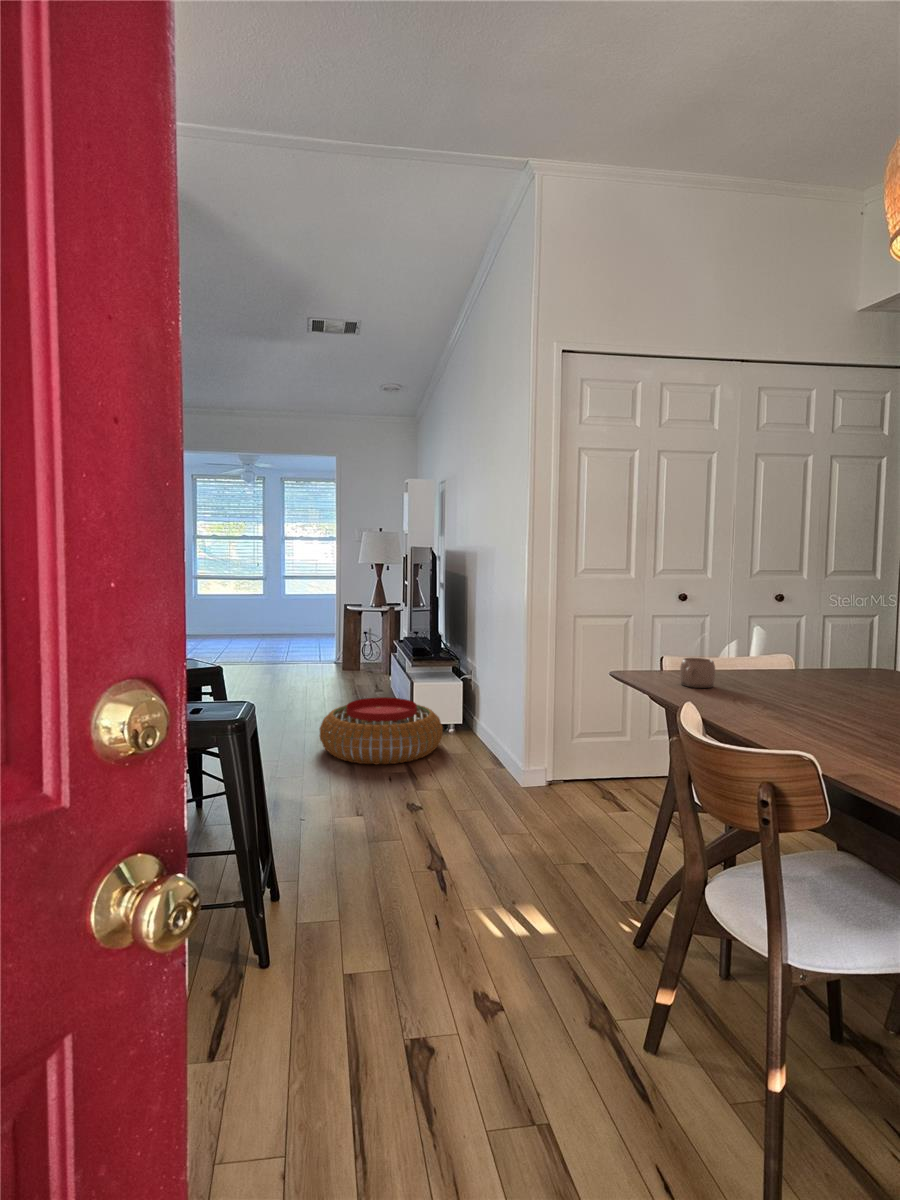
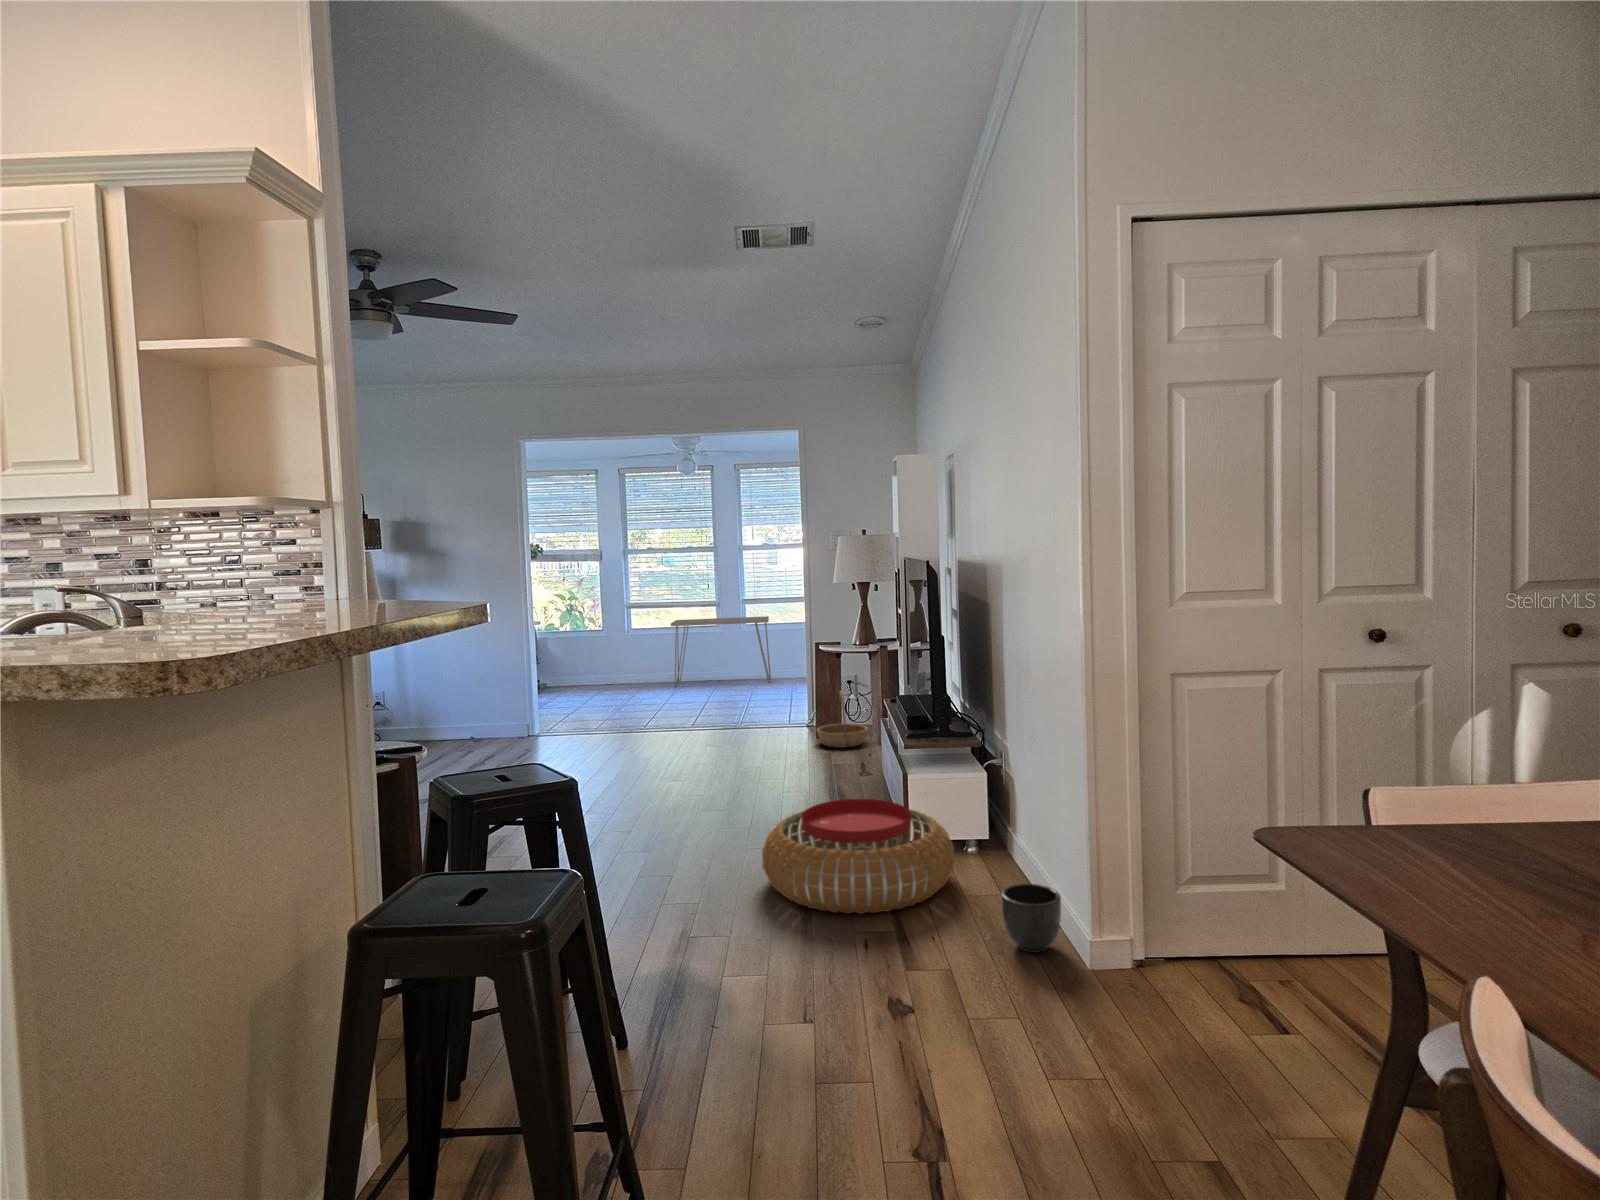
console table: none [231,589,305,637] -> present [671,616,771,687]
basket: none [344,637,379,676] -> present [817,691,868,748]
mug: present [680,658,715,688] -> none [1411,802,1499,875]
planter: none [473,741,508,780] -> present [1001,884,1061,953]

